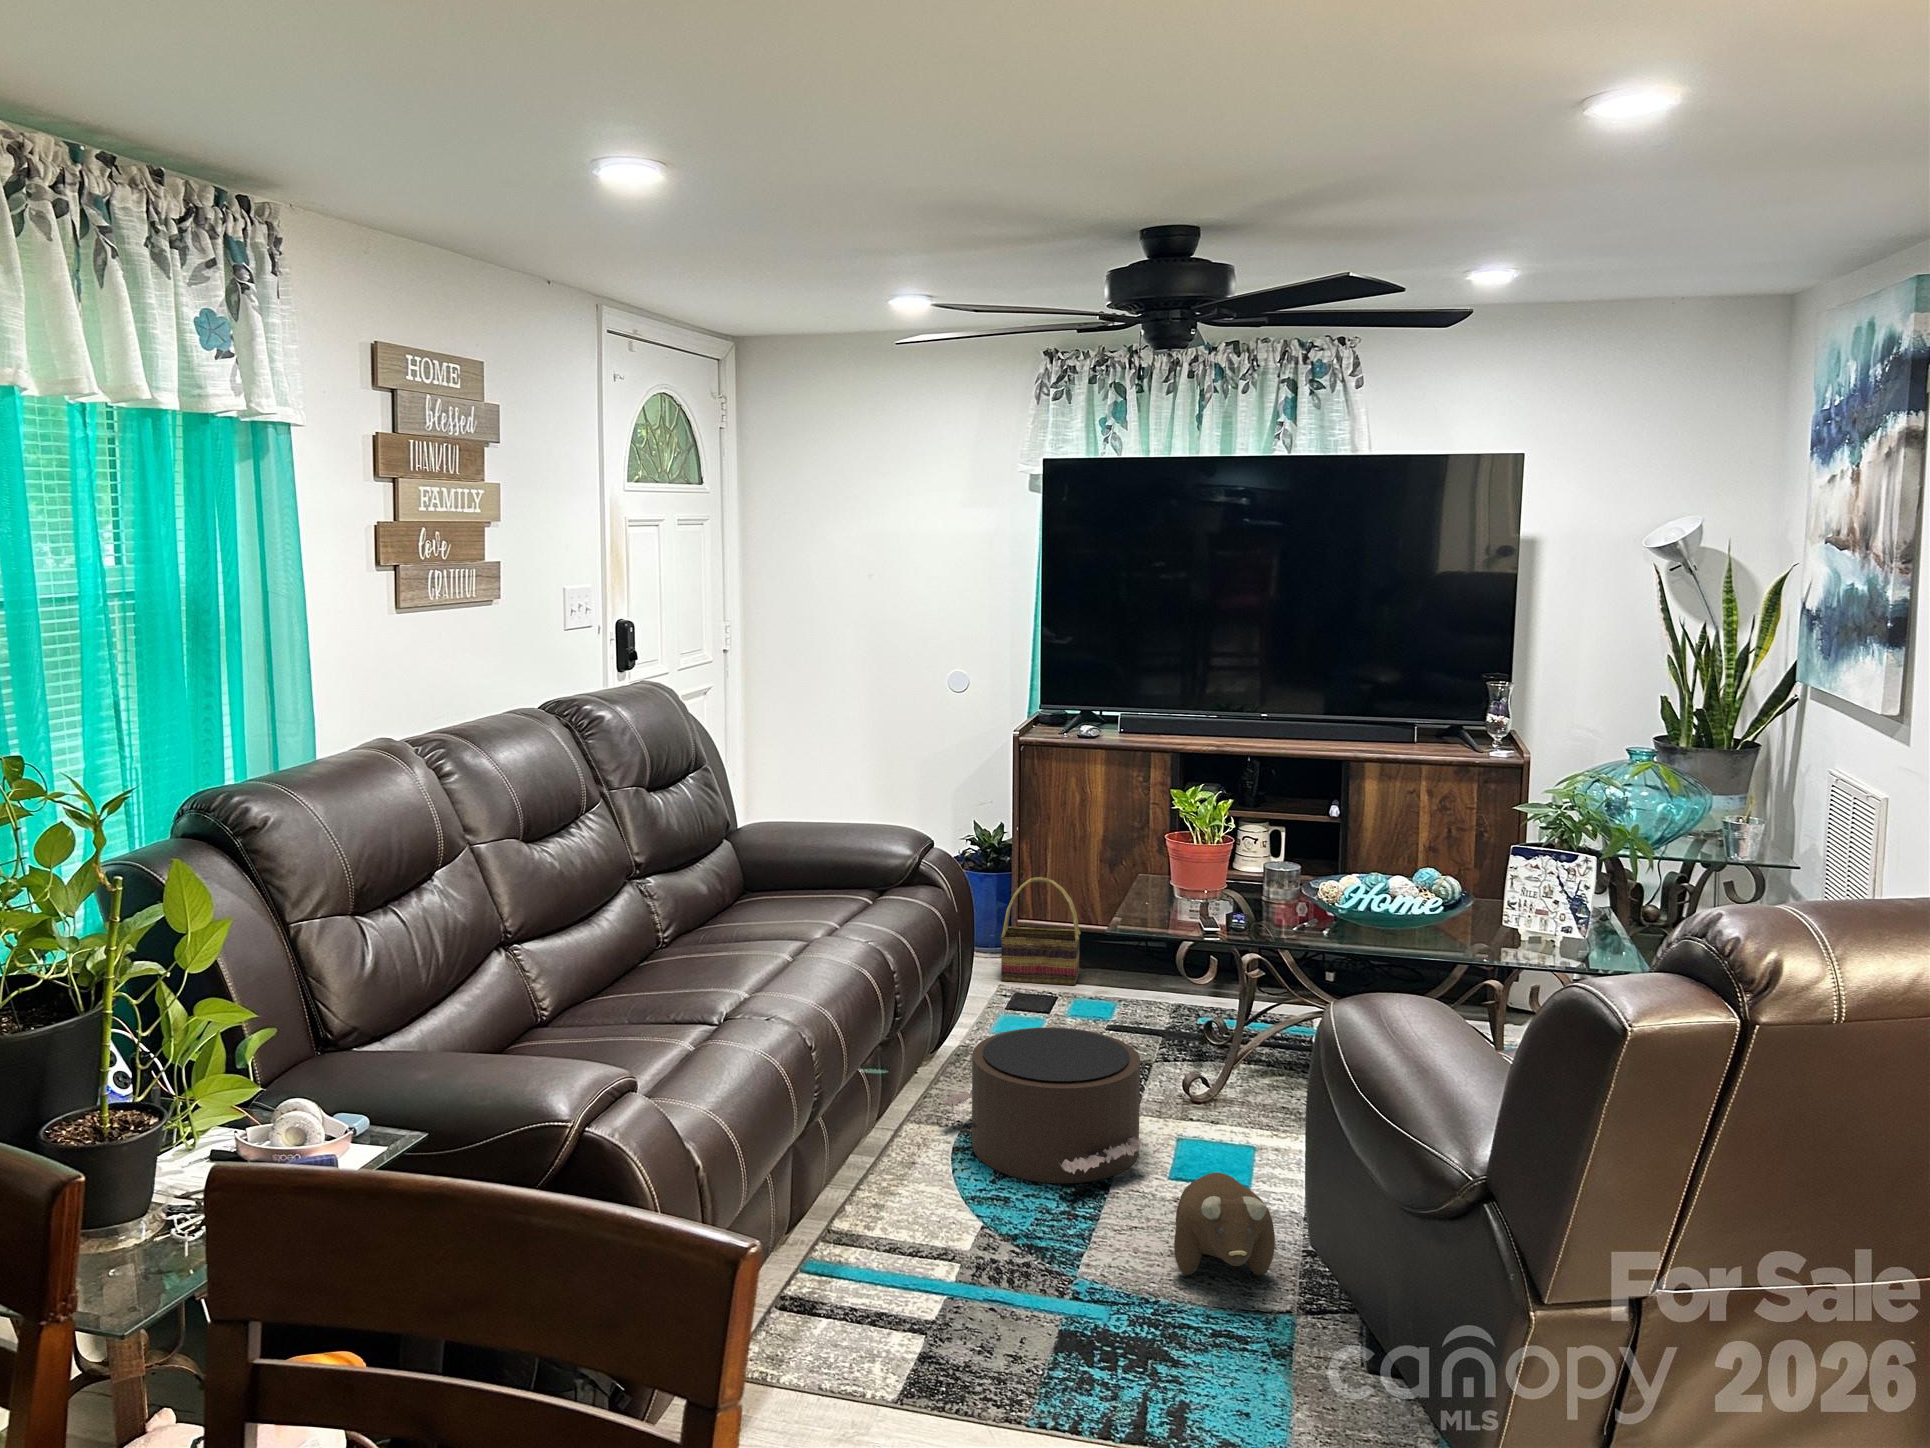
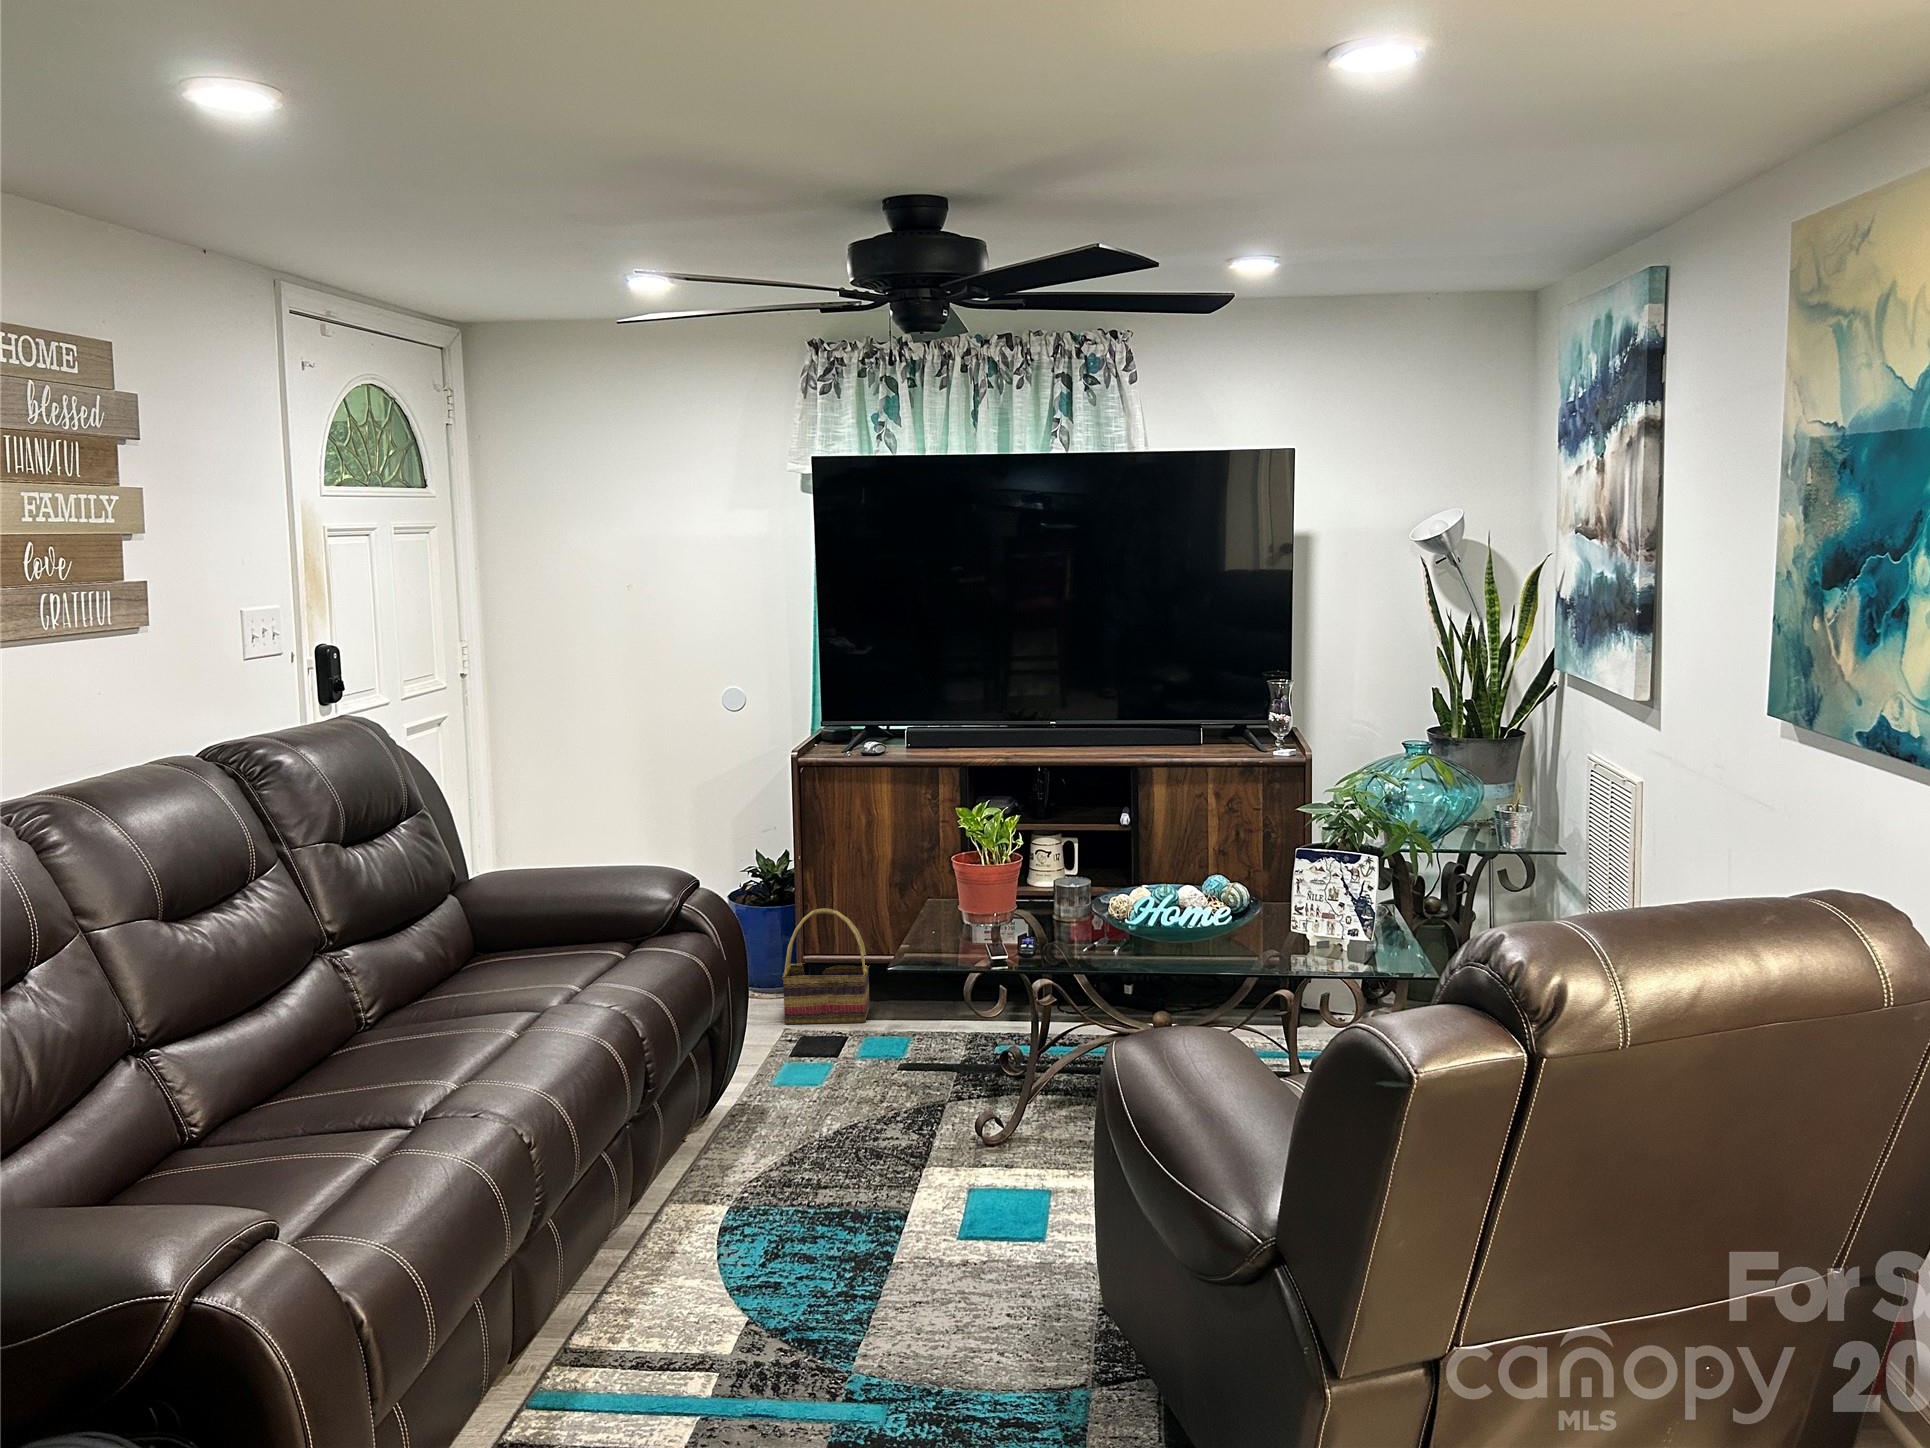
pouf: present [942,1027,1148,1183] -> none [706,1080,935,1259]
plush toy: present [1174,1172,1275,1275] -> none [960,1234,1068,1354]

